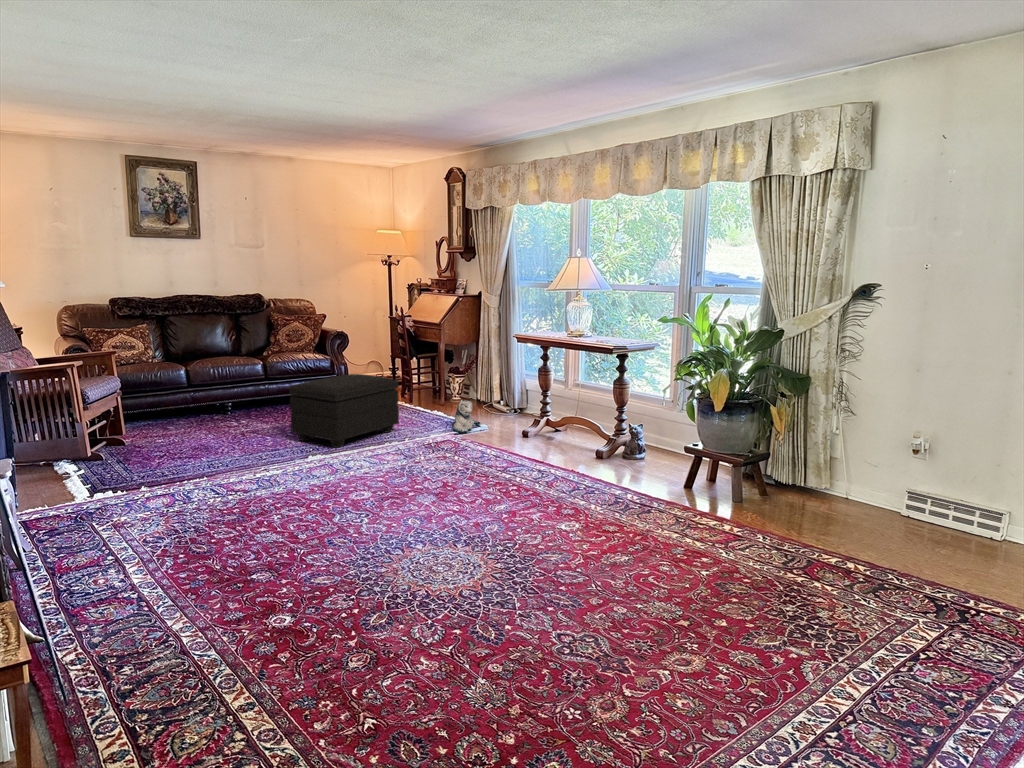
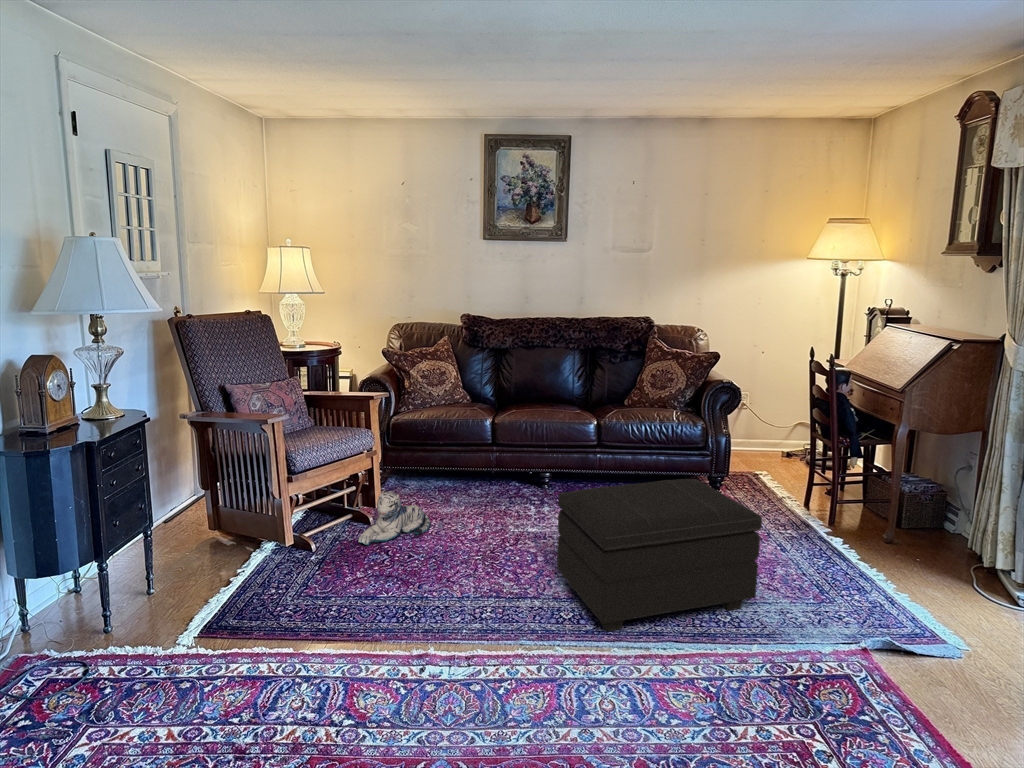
plush toy: present [453,400,480,433] -> present [358,490,431,545]

